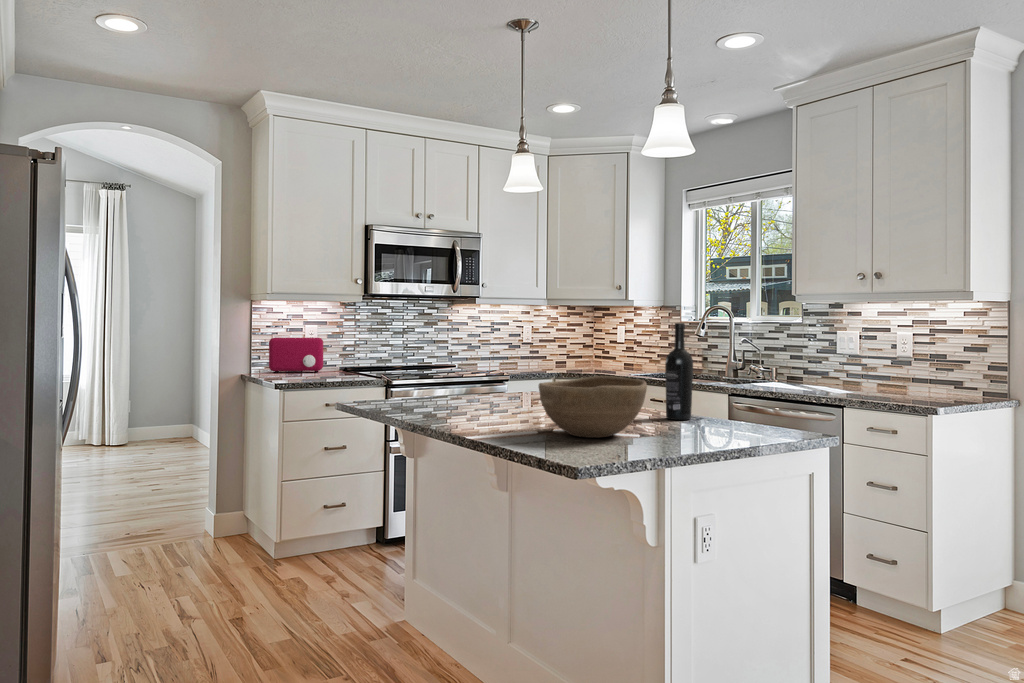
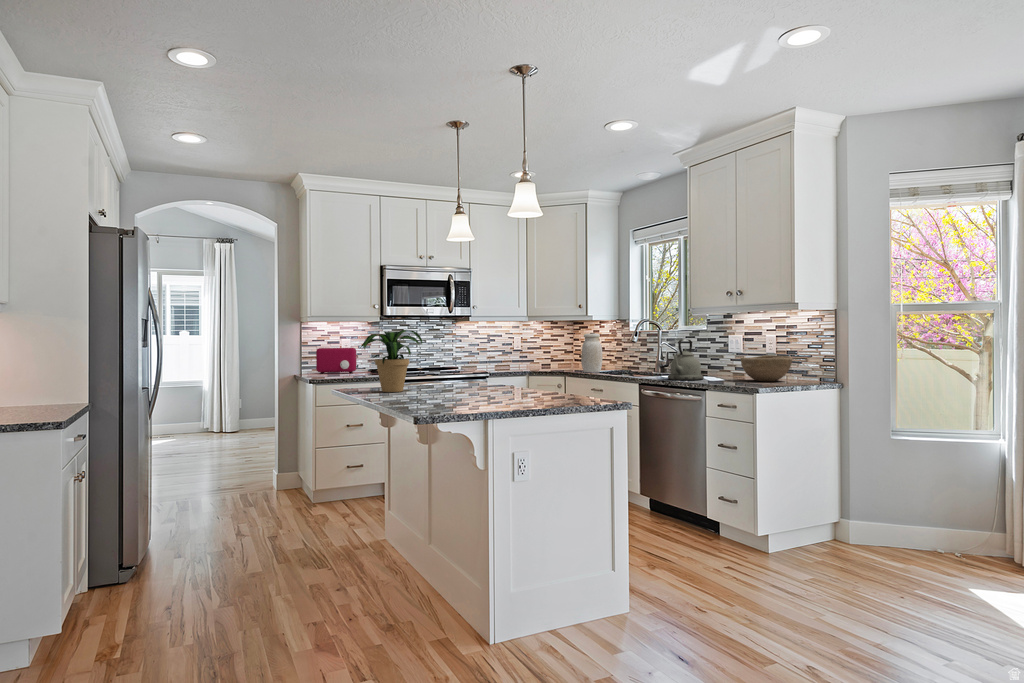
potted plant: none [390,319,485,412] -> present [360,330,422,392]
wine bottle: present [665,323,693,420] -> none [531,329,550,395]
jar: none [631,325,659,376] -> present [581,333,602,373]
kettle: none [772,337,822,391] -> present [668,340,704,380]
bowl: present [539,376,647,438] -> present [740,355,792,381]

